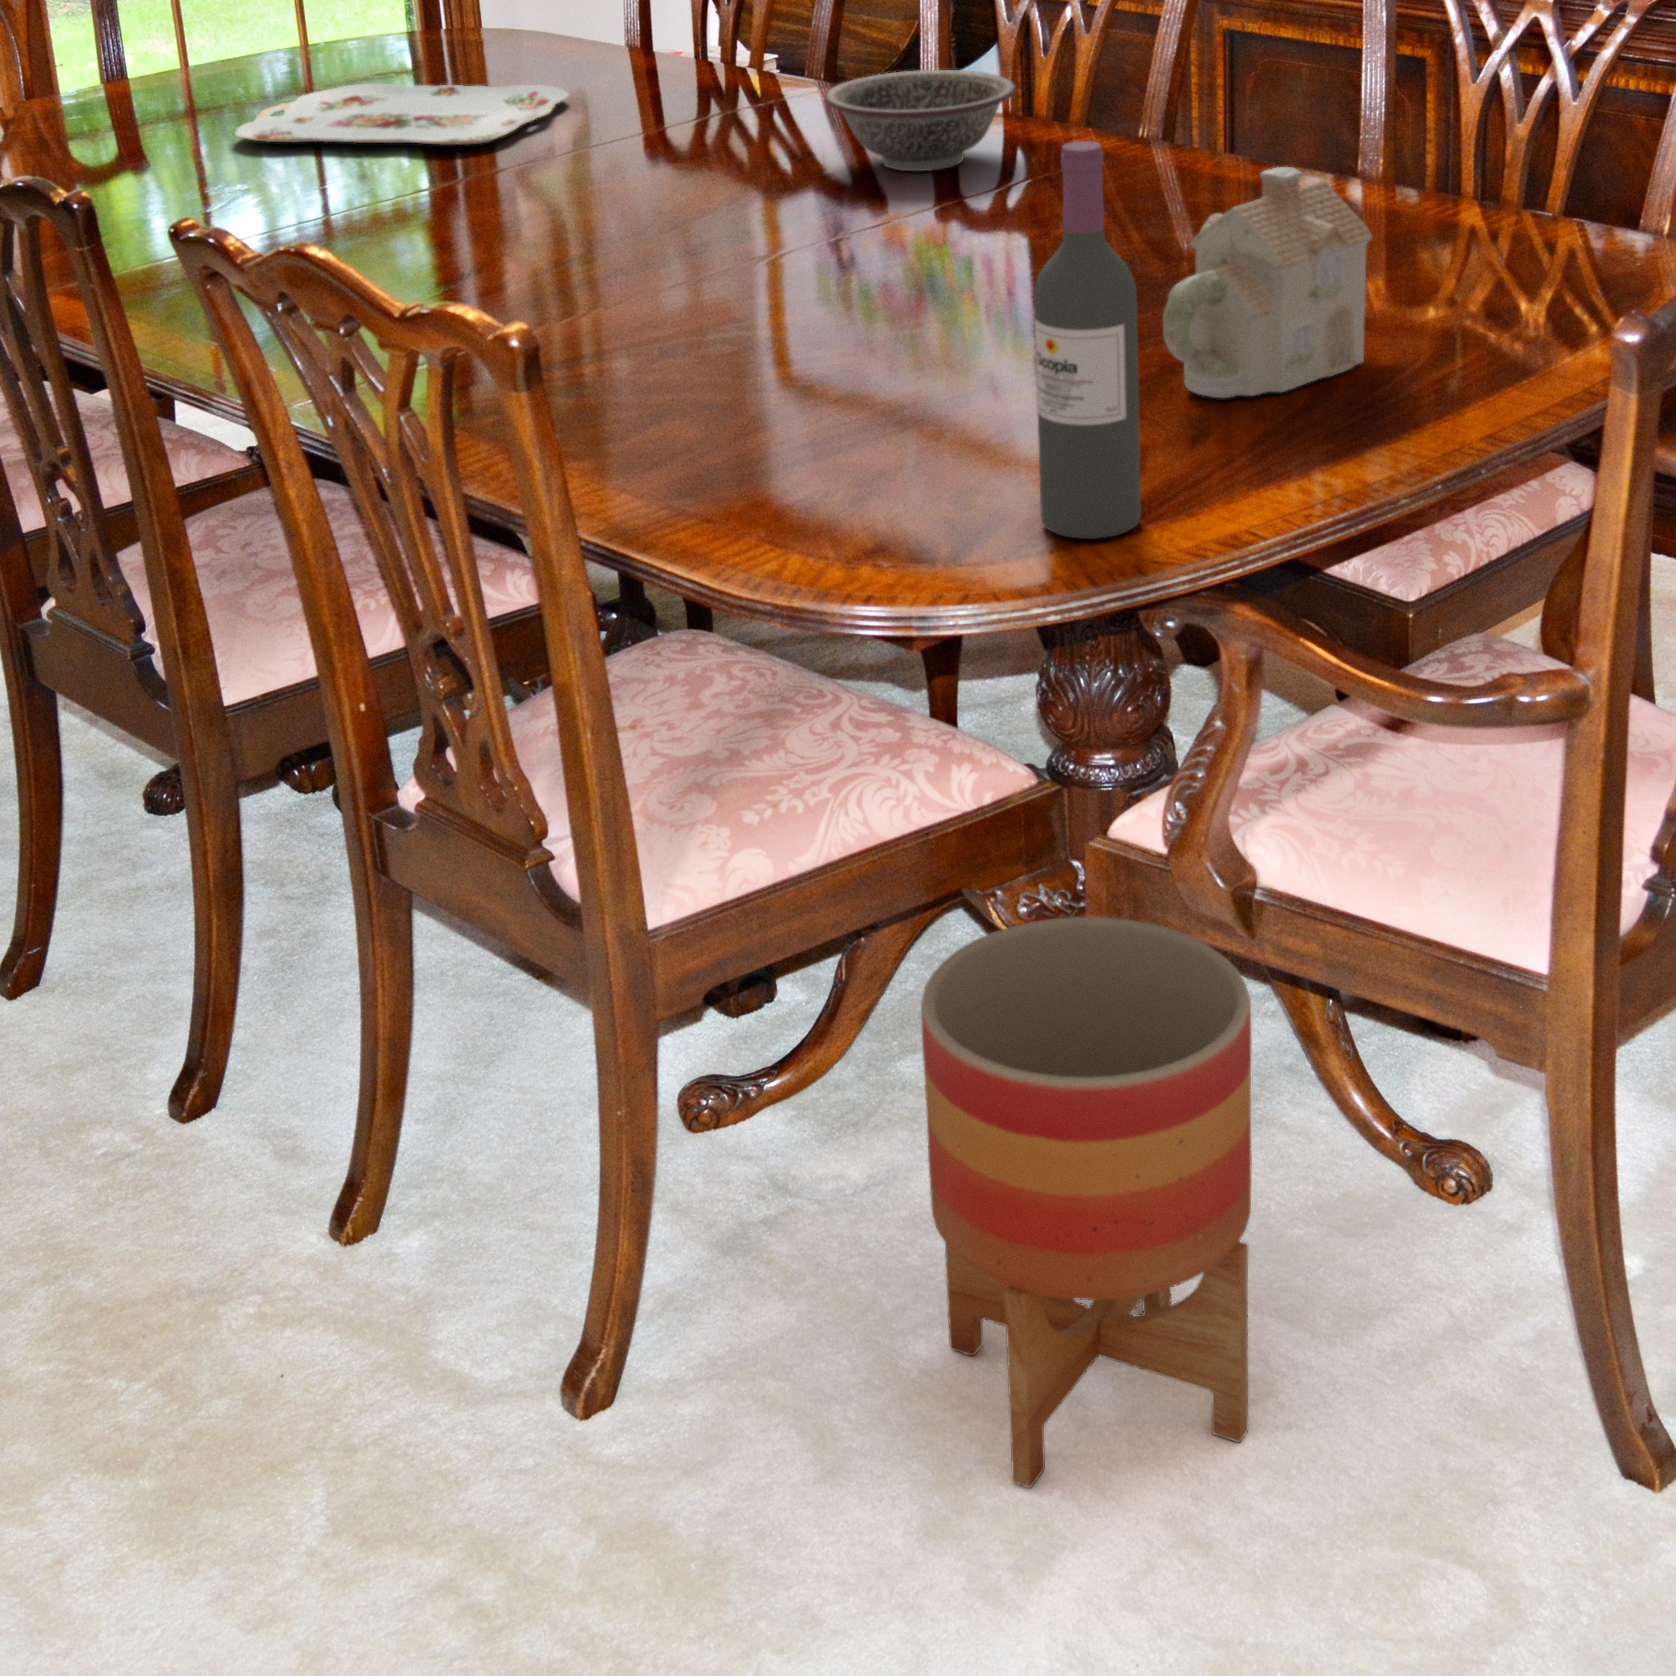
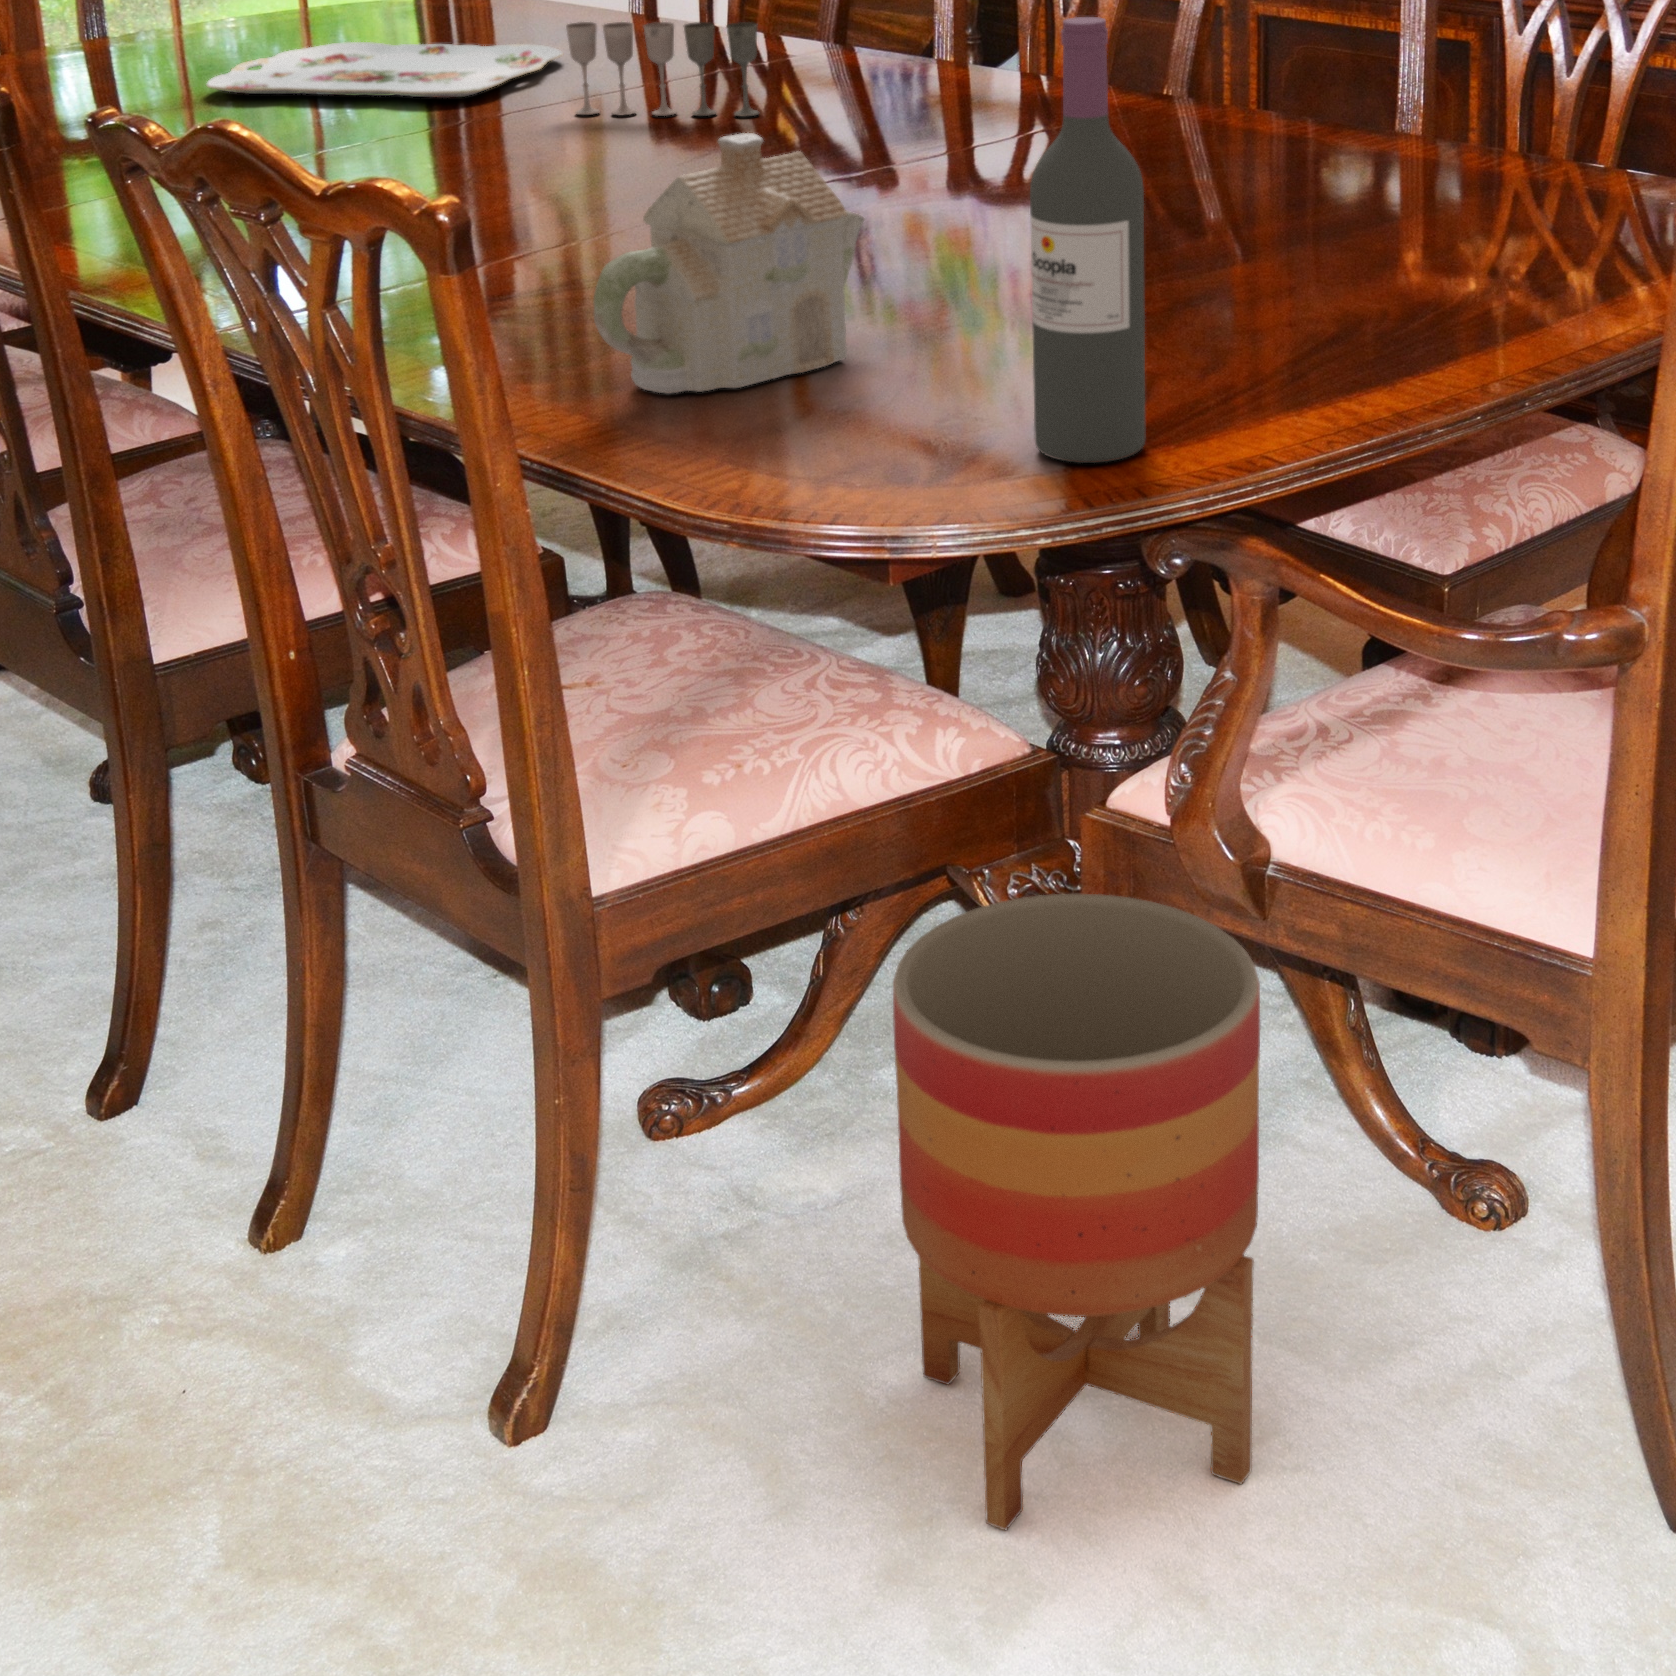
decorative bowl: present [825,70,1016,171] -> none [828,22,1032,125]
wine glass: none [577,75,761,164] -> present [566,22,759,116]
teapot: present [1163,167,1372,398] -> present [594,133,865,394]

